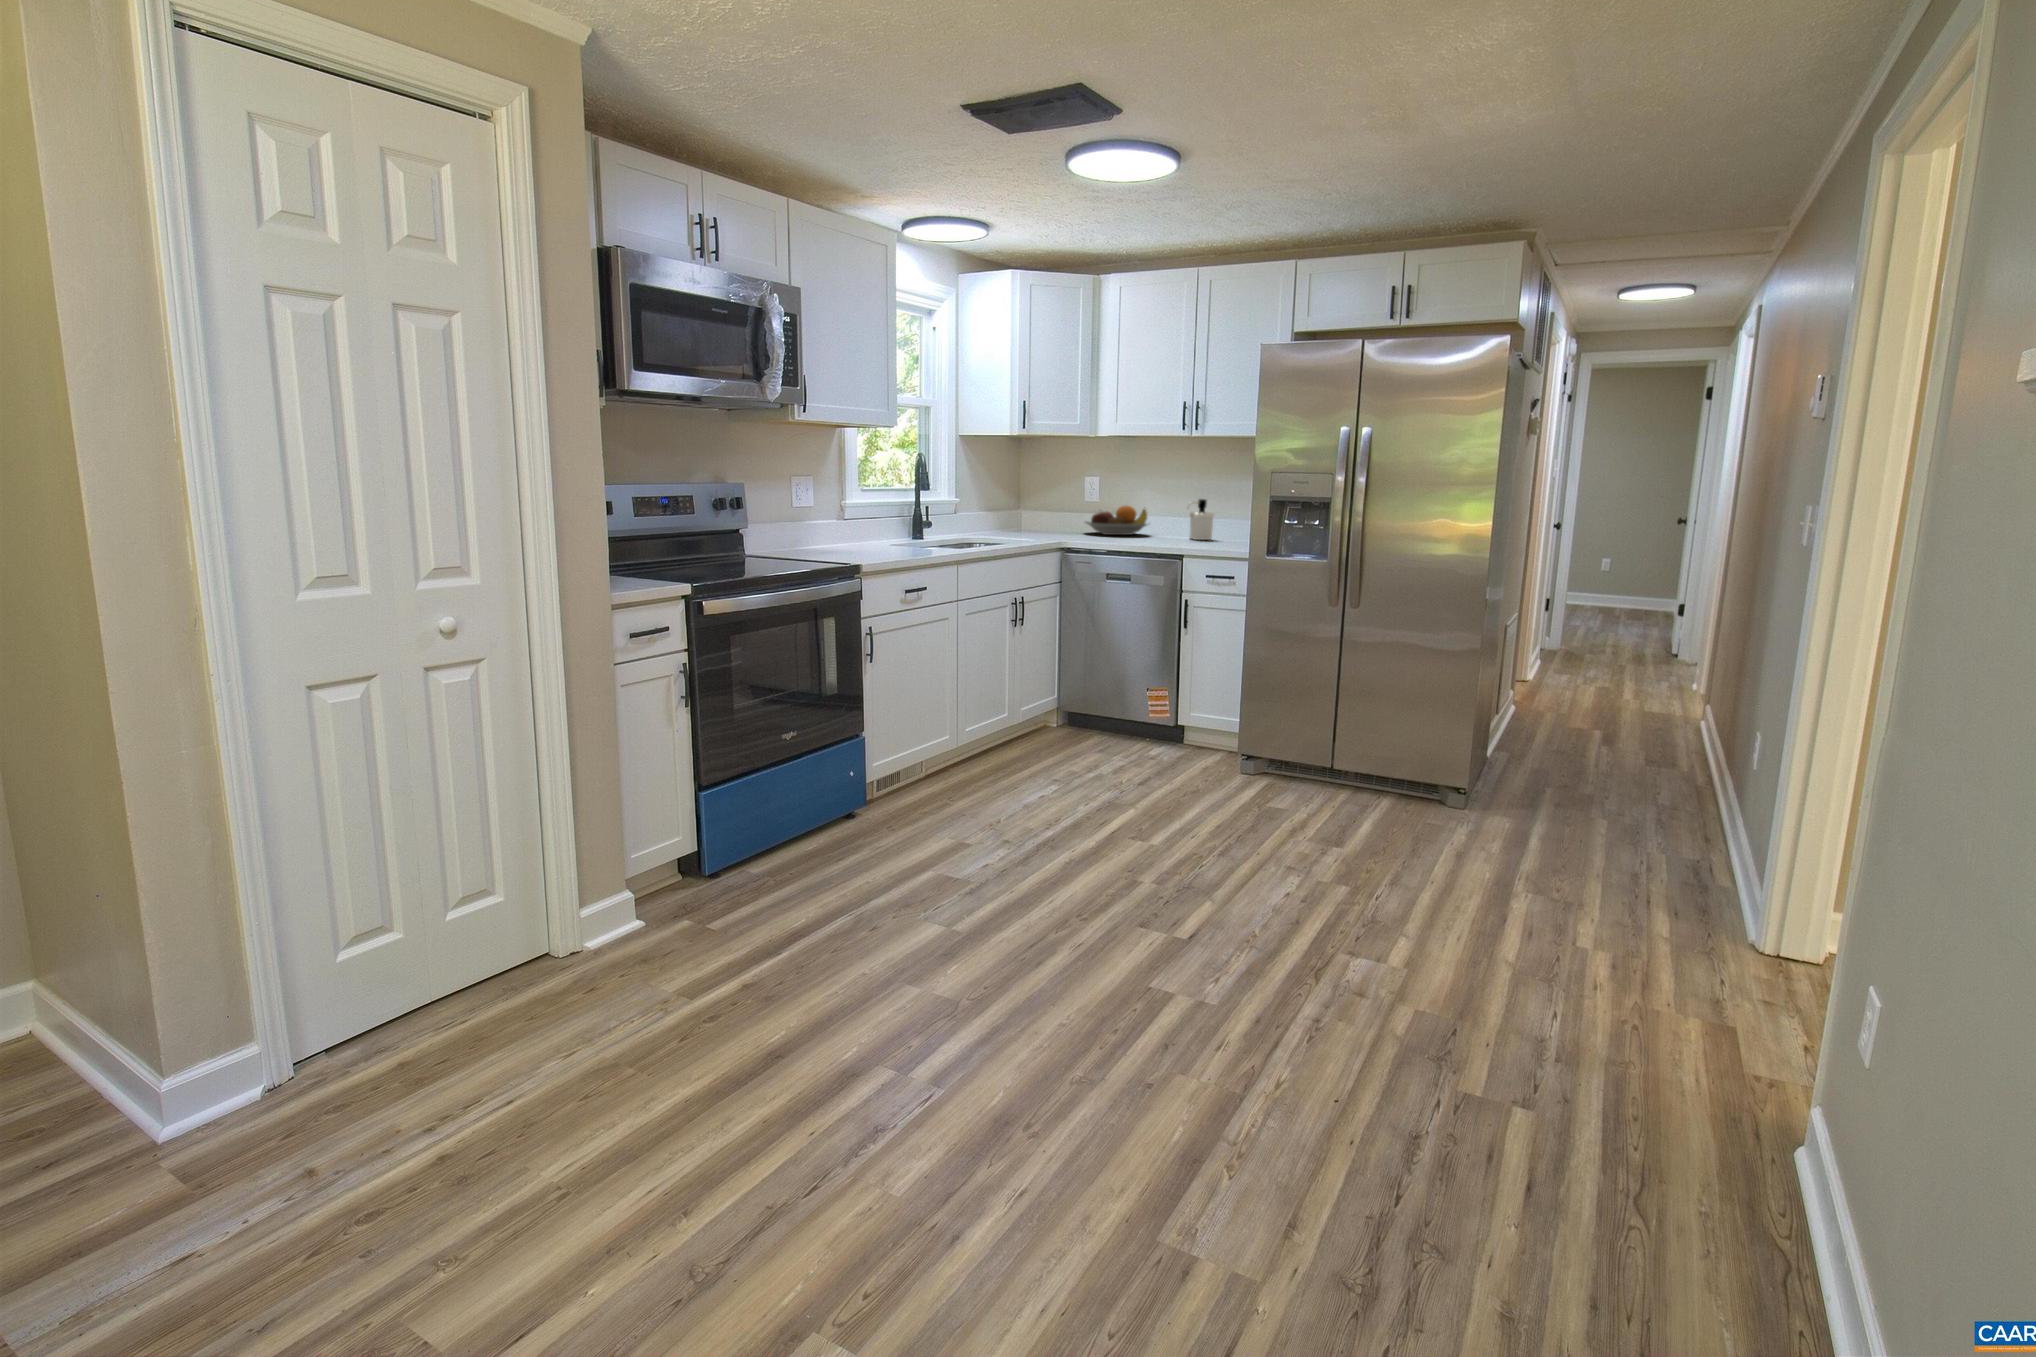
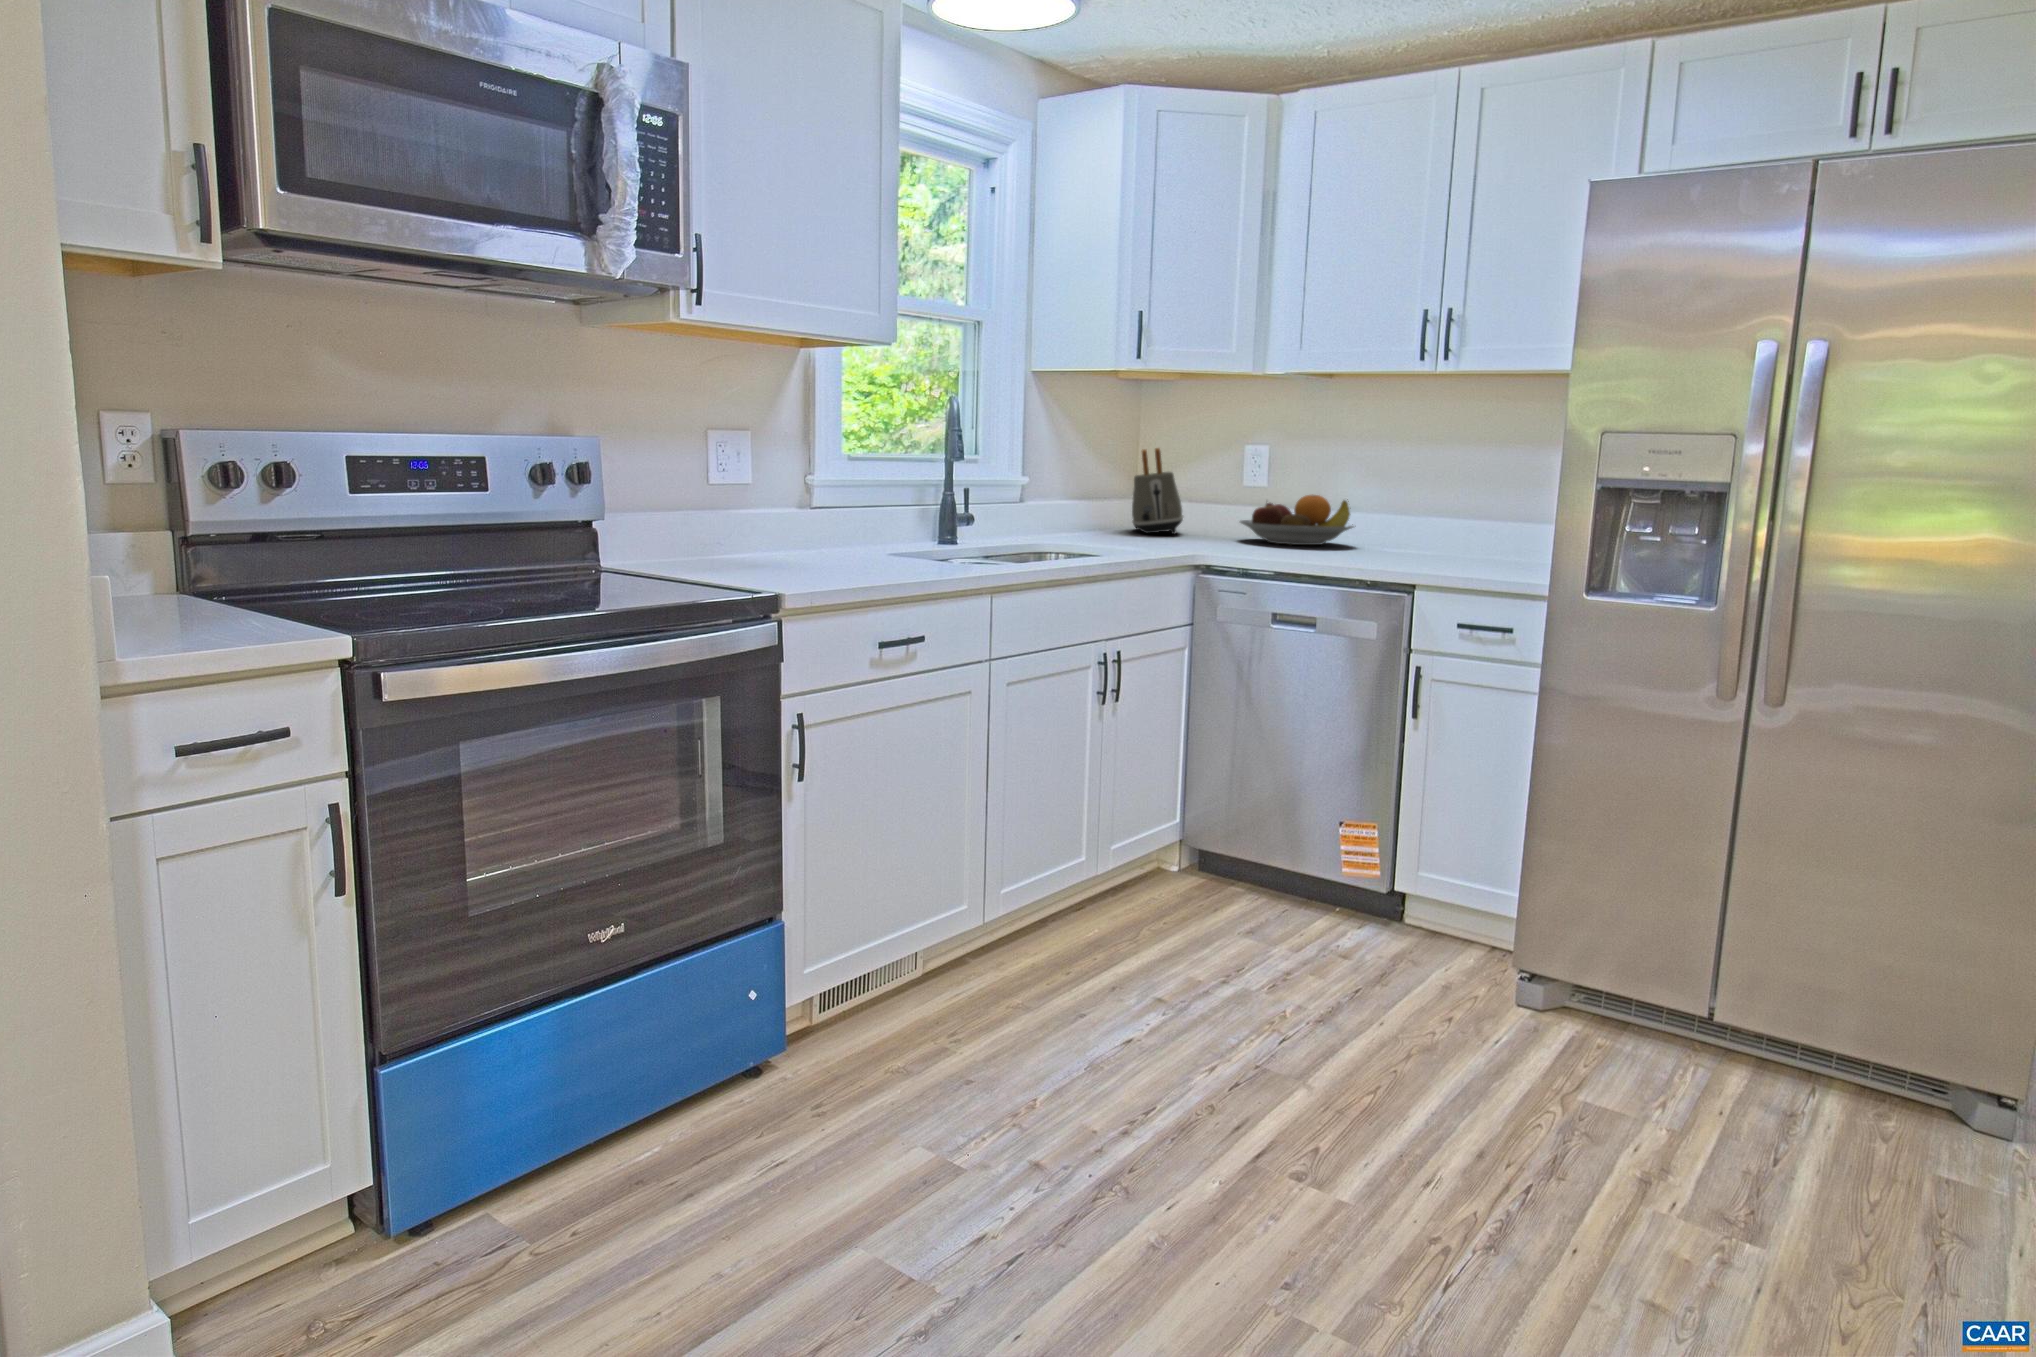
toaster: none [1020,479,1051,531] -> present [1132,448,1183,534]
soap dispenser: present [1187,499,1214,540] -> none [1422,486,1471,557]

